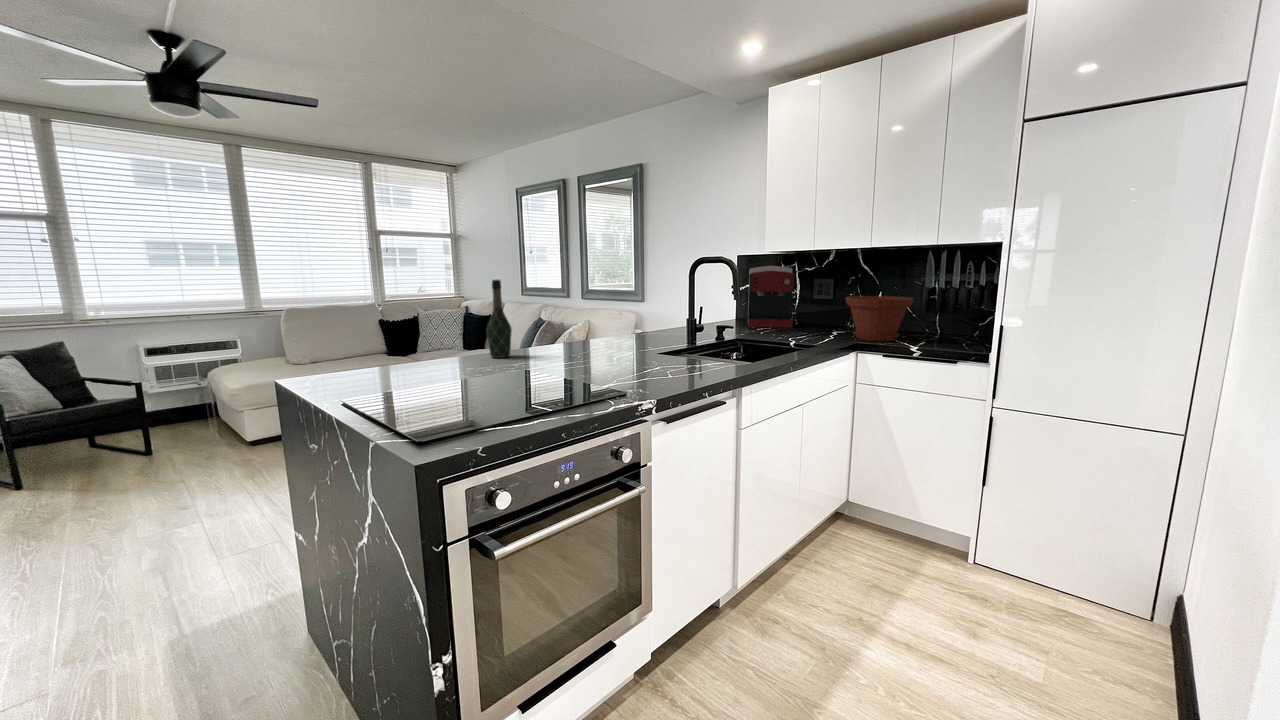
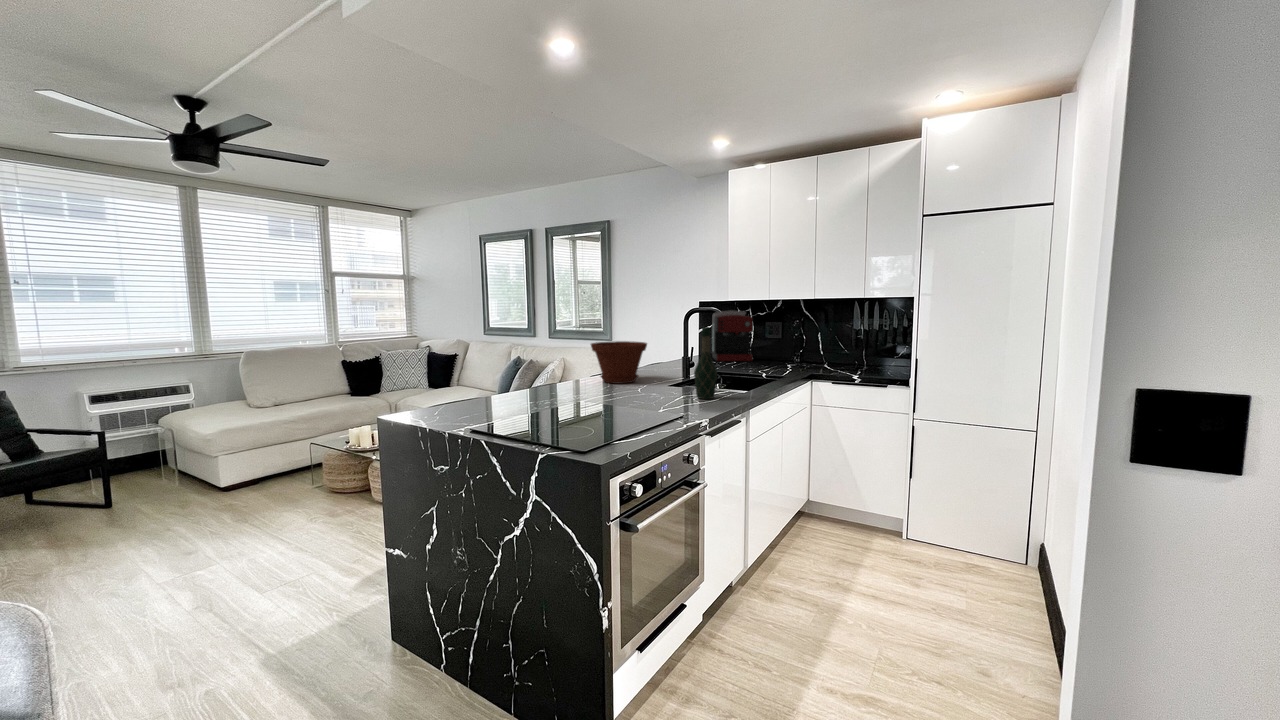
wine bottle: present [486,280,512,358] -> present [694,327,717,399]
plant pot: present [845,296,914,341] -> present [591,341,647,384]

